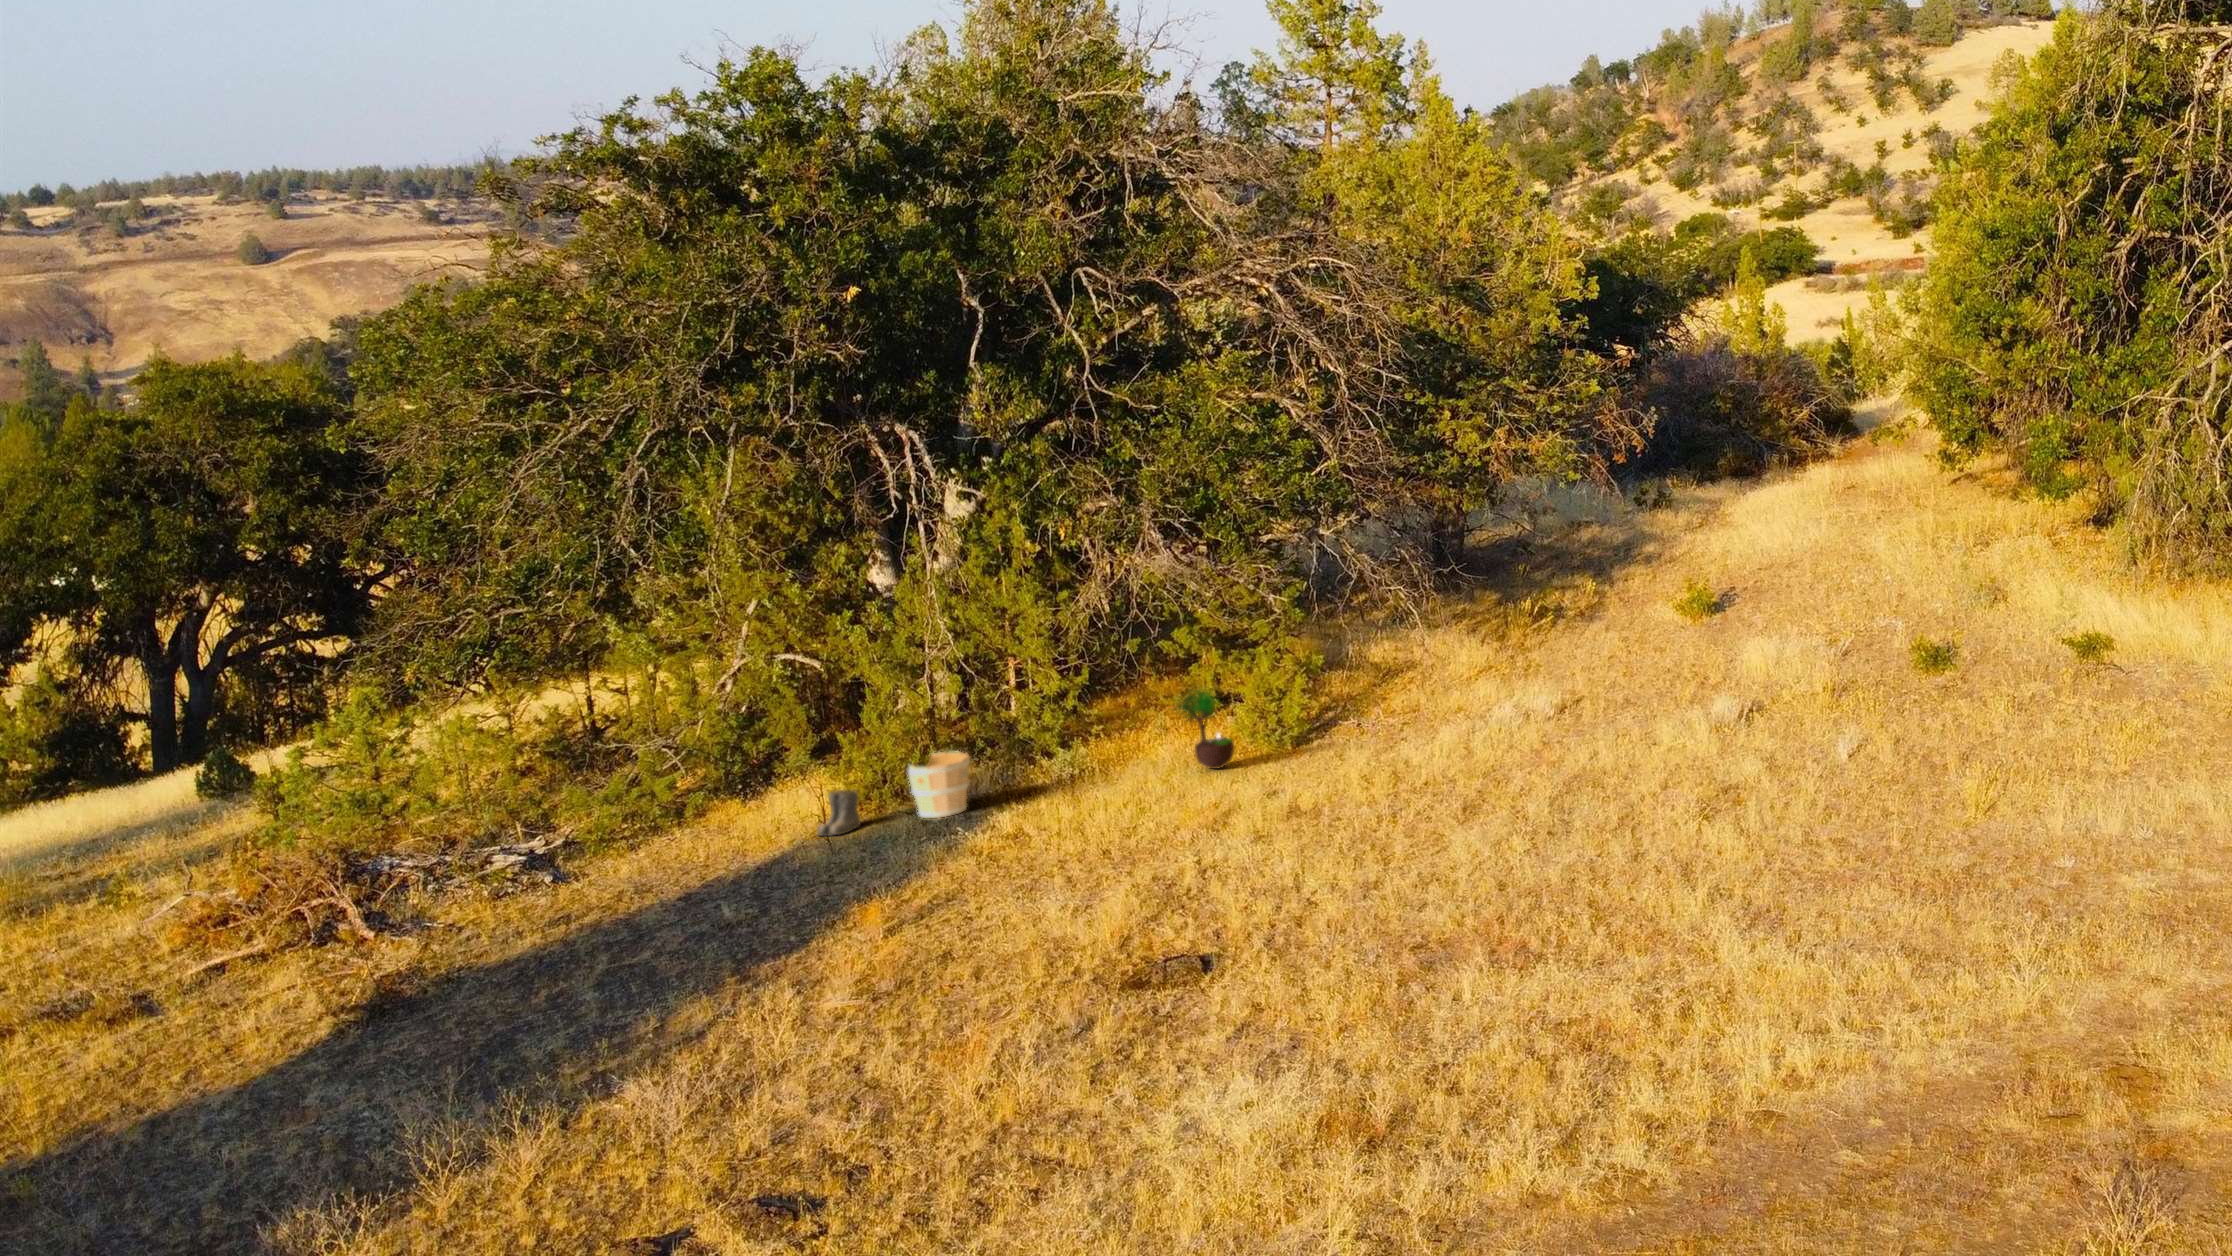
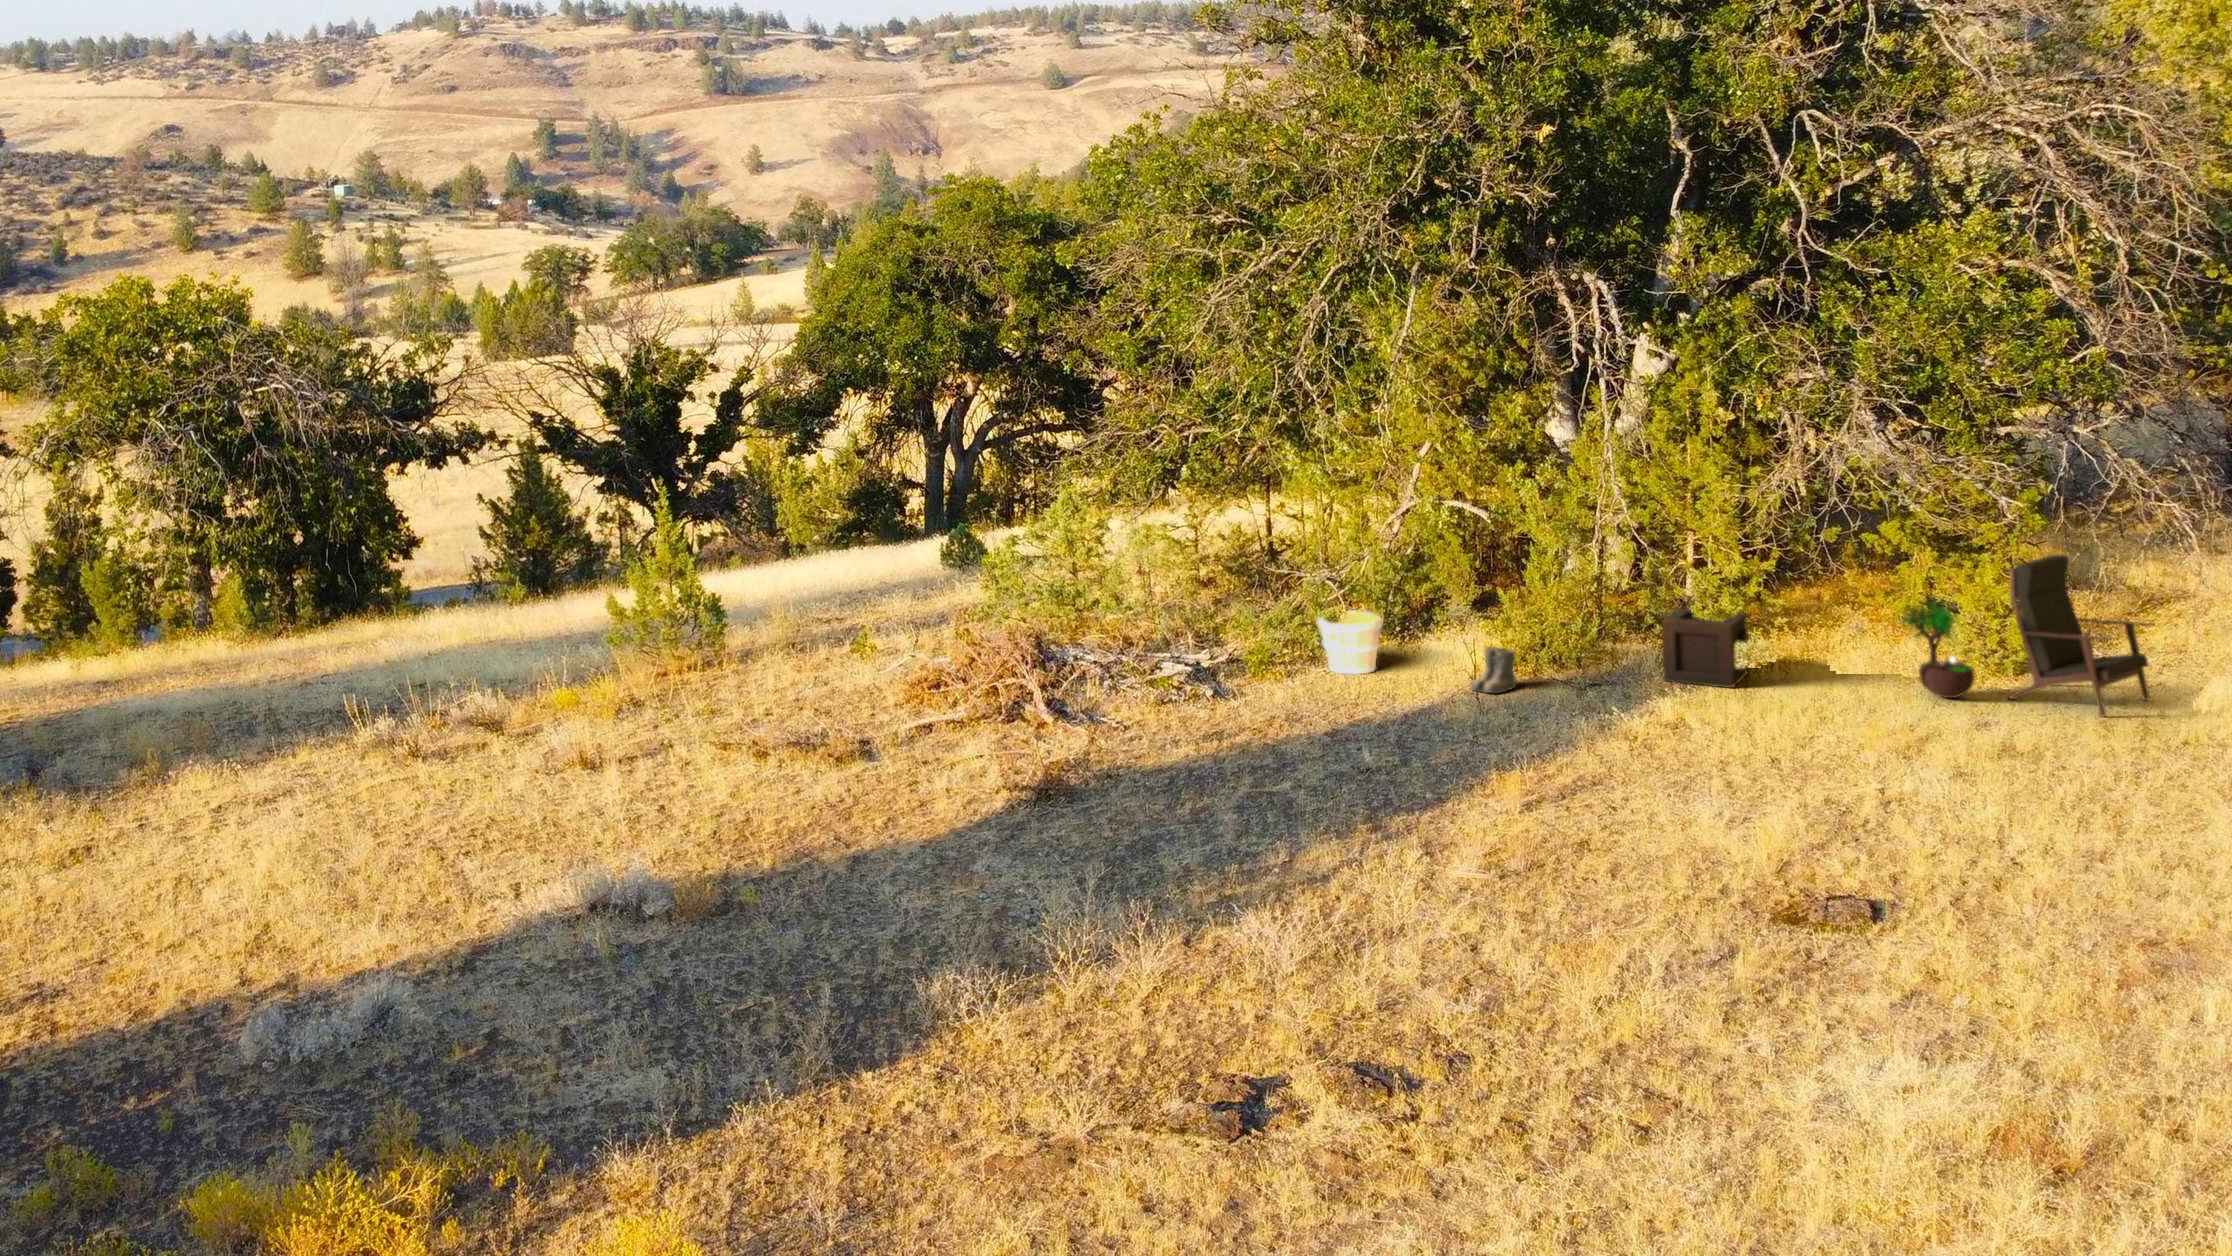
lounge chair: none [1252,637,1356,763] -> present [2009,555,2154,717]
wooden crate: none [990,723,1068,797] -> present [1662,608,1747,688]
wooden bucket: present [908,751,971,818] -> present [1318,610,1383,675]

